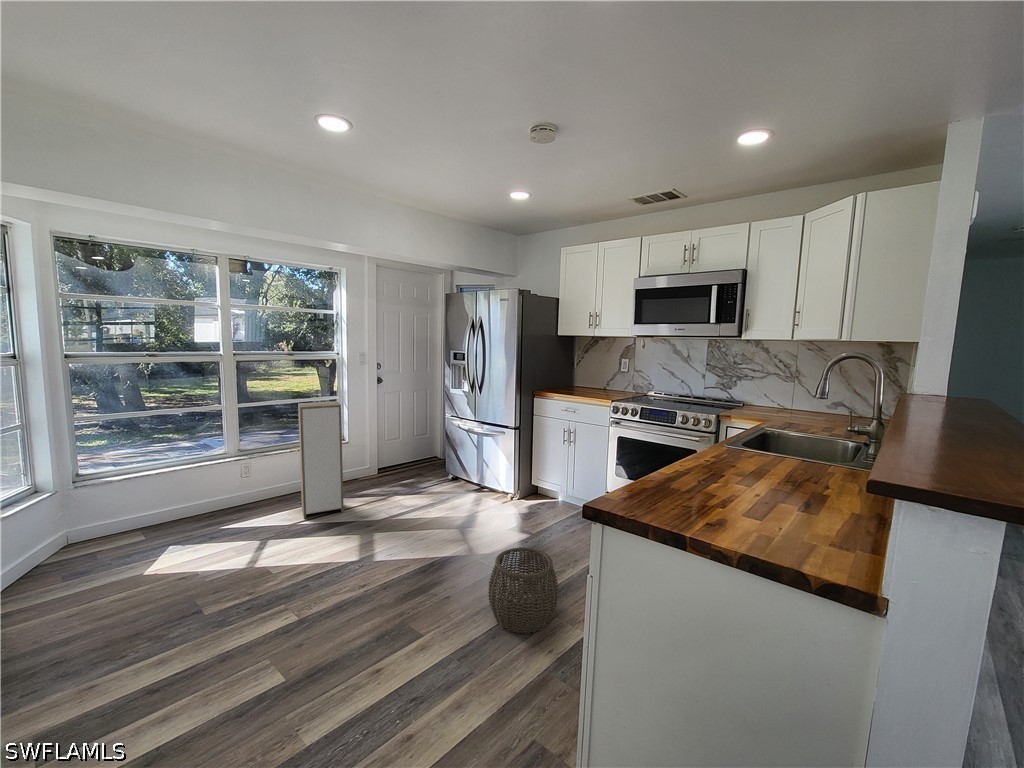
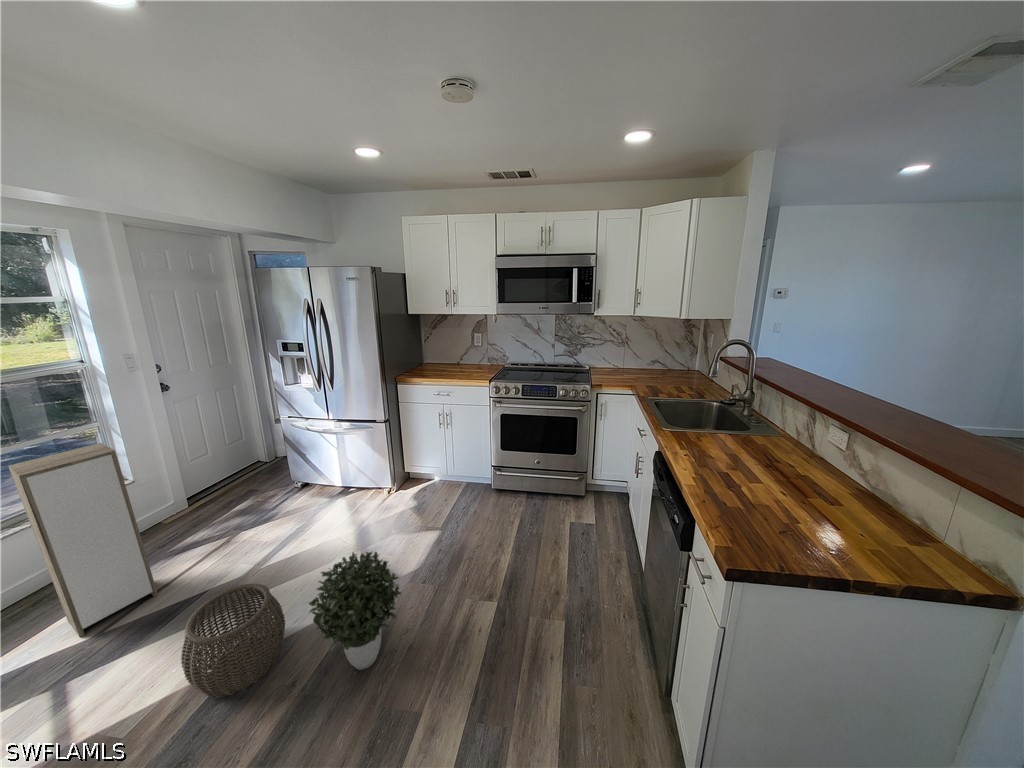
potted plant: none [403,496,467,588] -> present [309,552,402,670]
woven basket: present [488,547,558,634] -> present [181,584,285,698]

